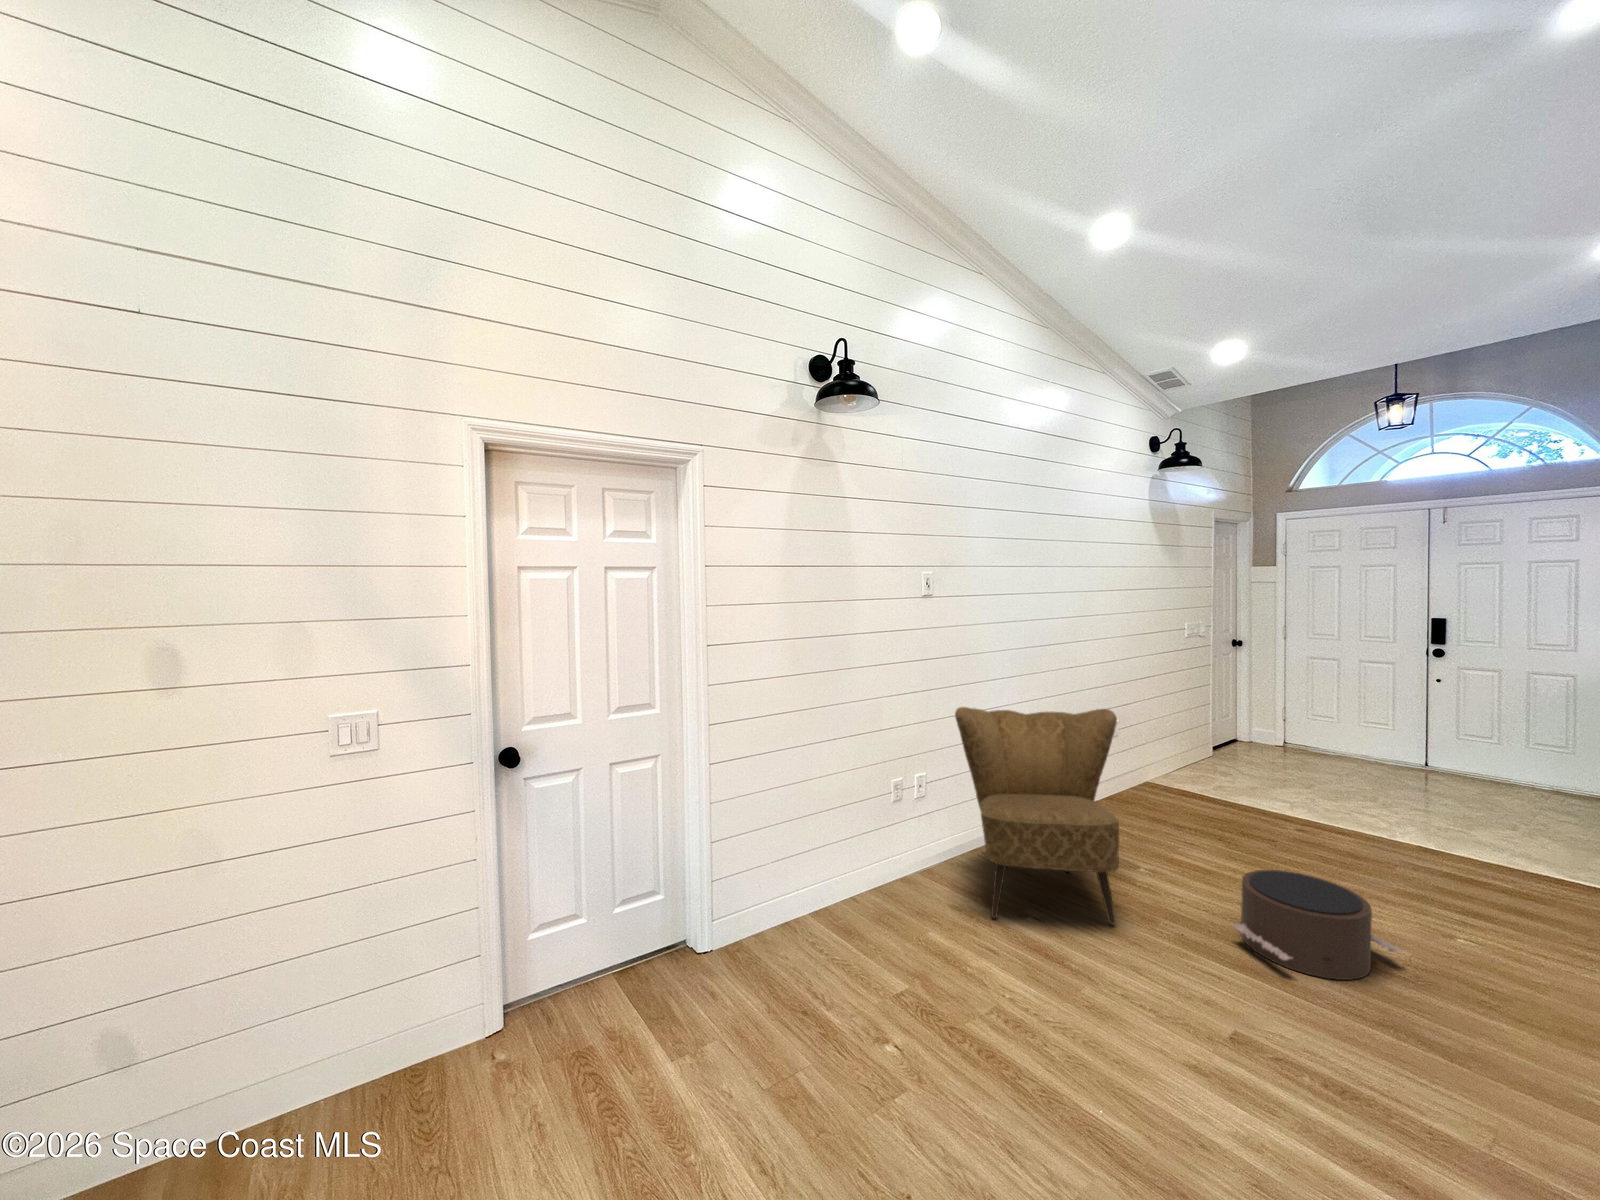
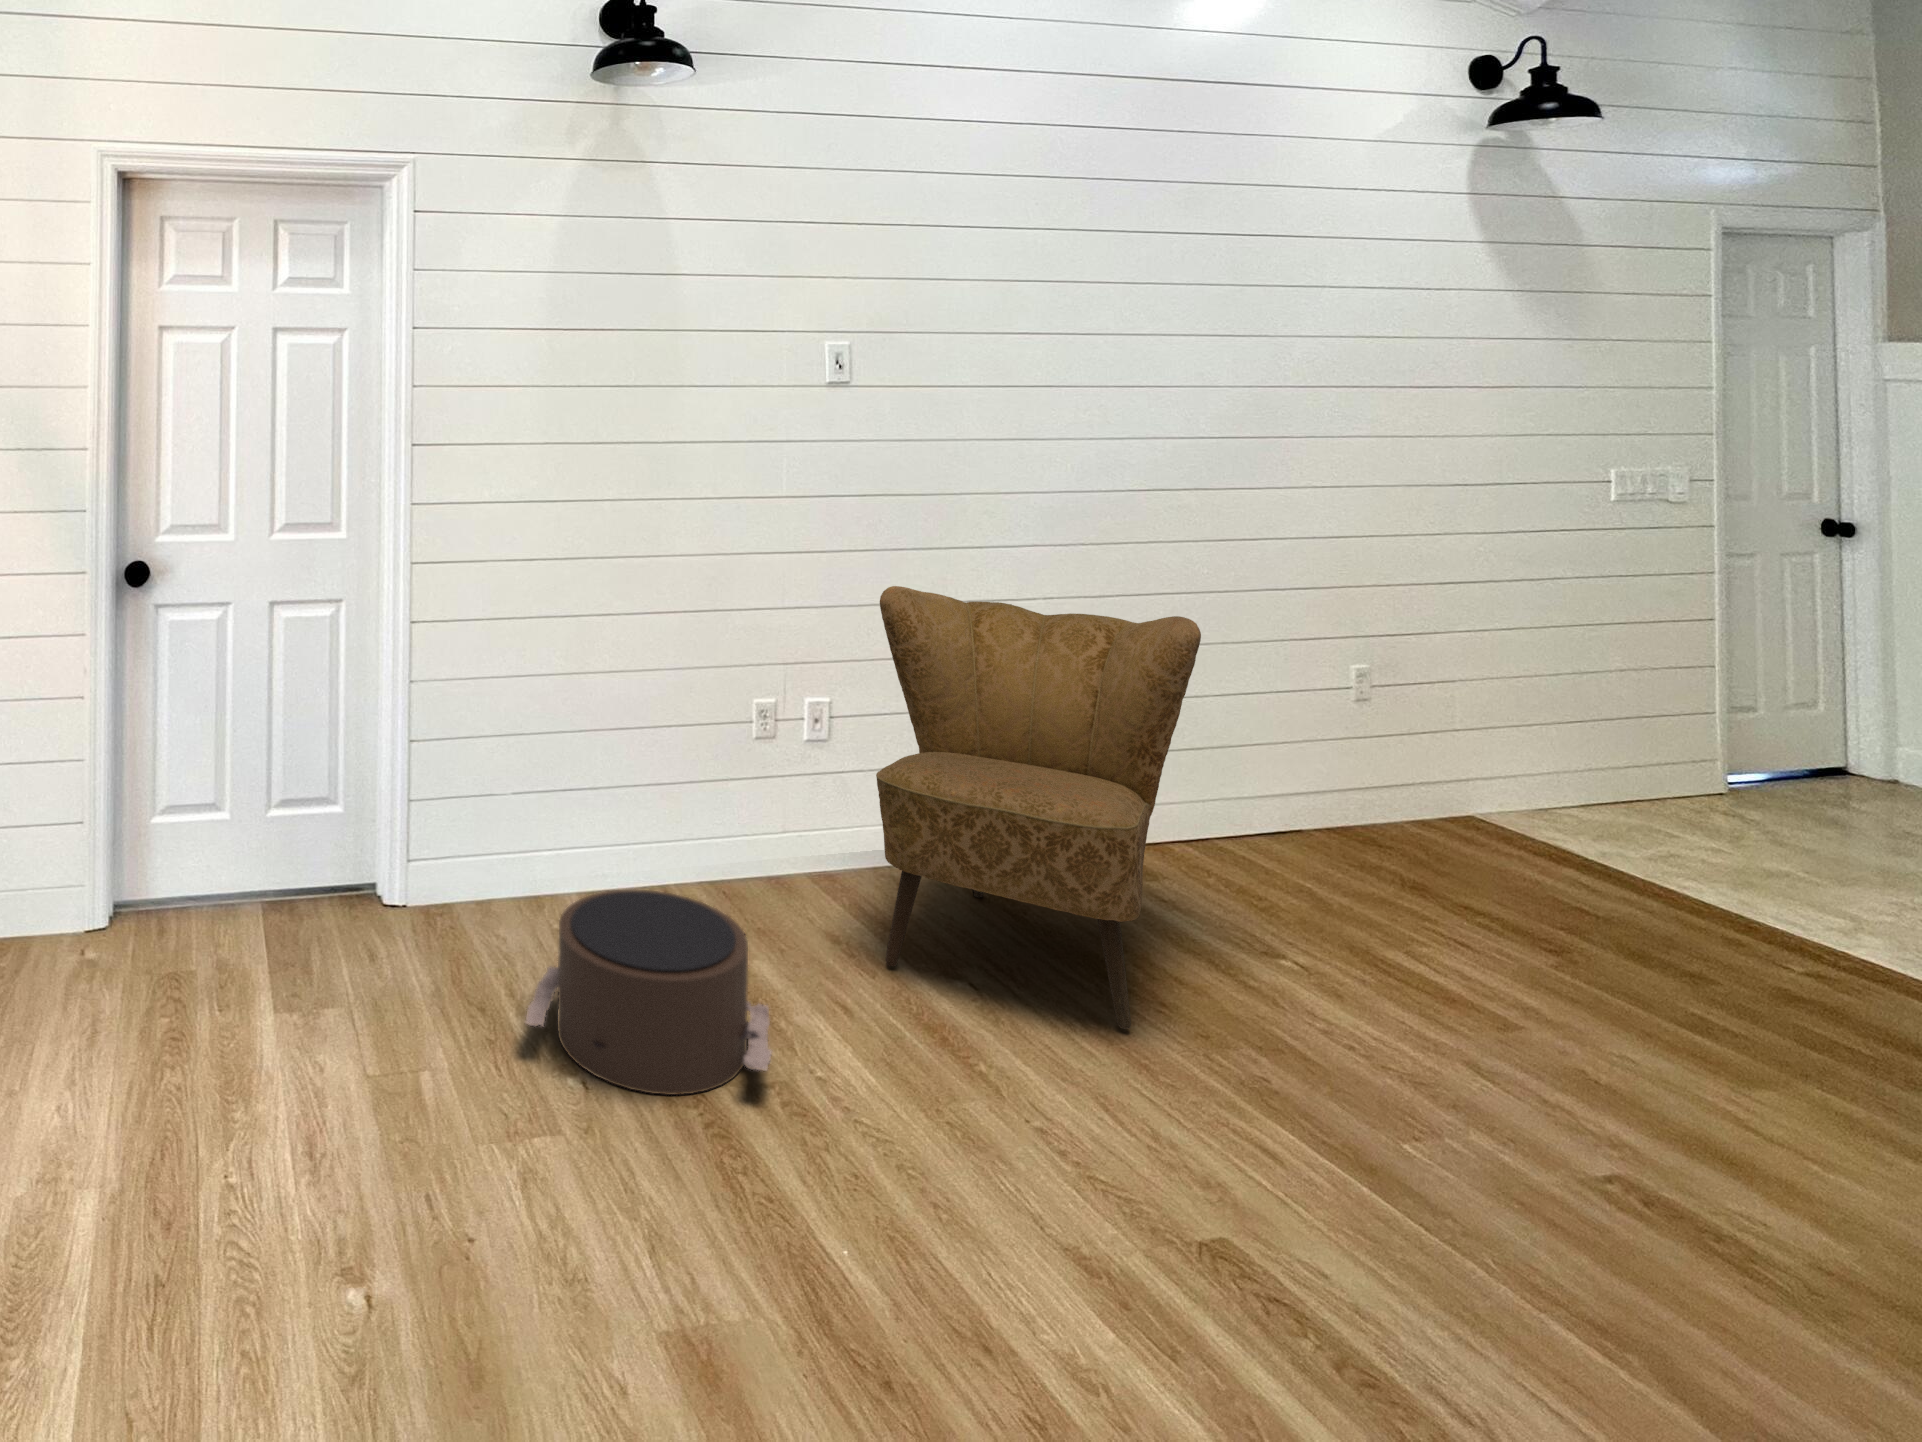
pouf: present [1234,870,1401,980] -> present [526,890,772,1095]

